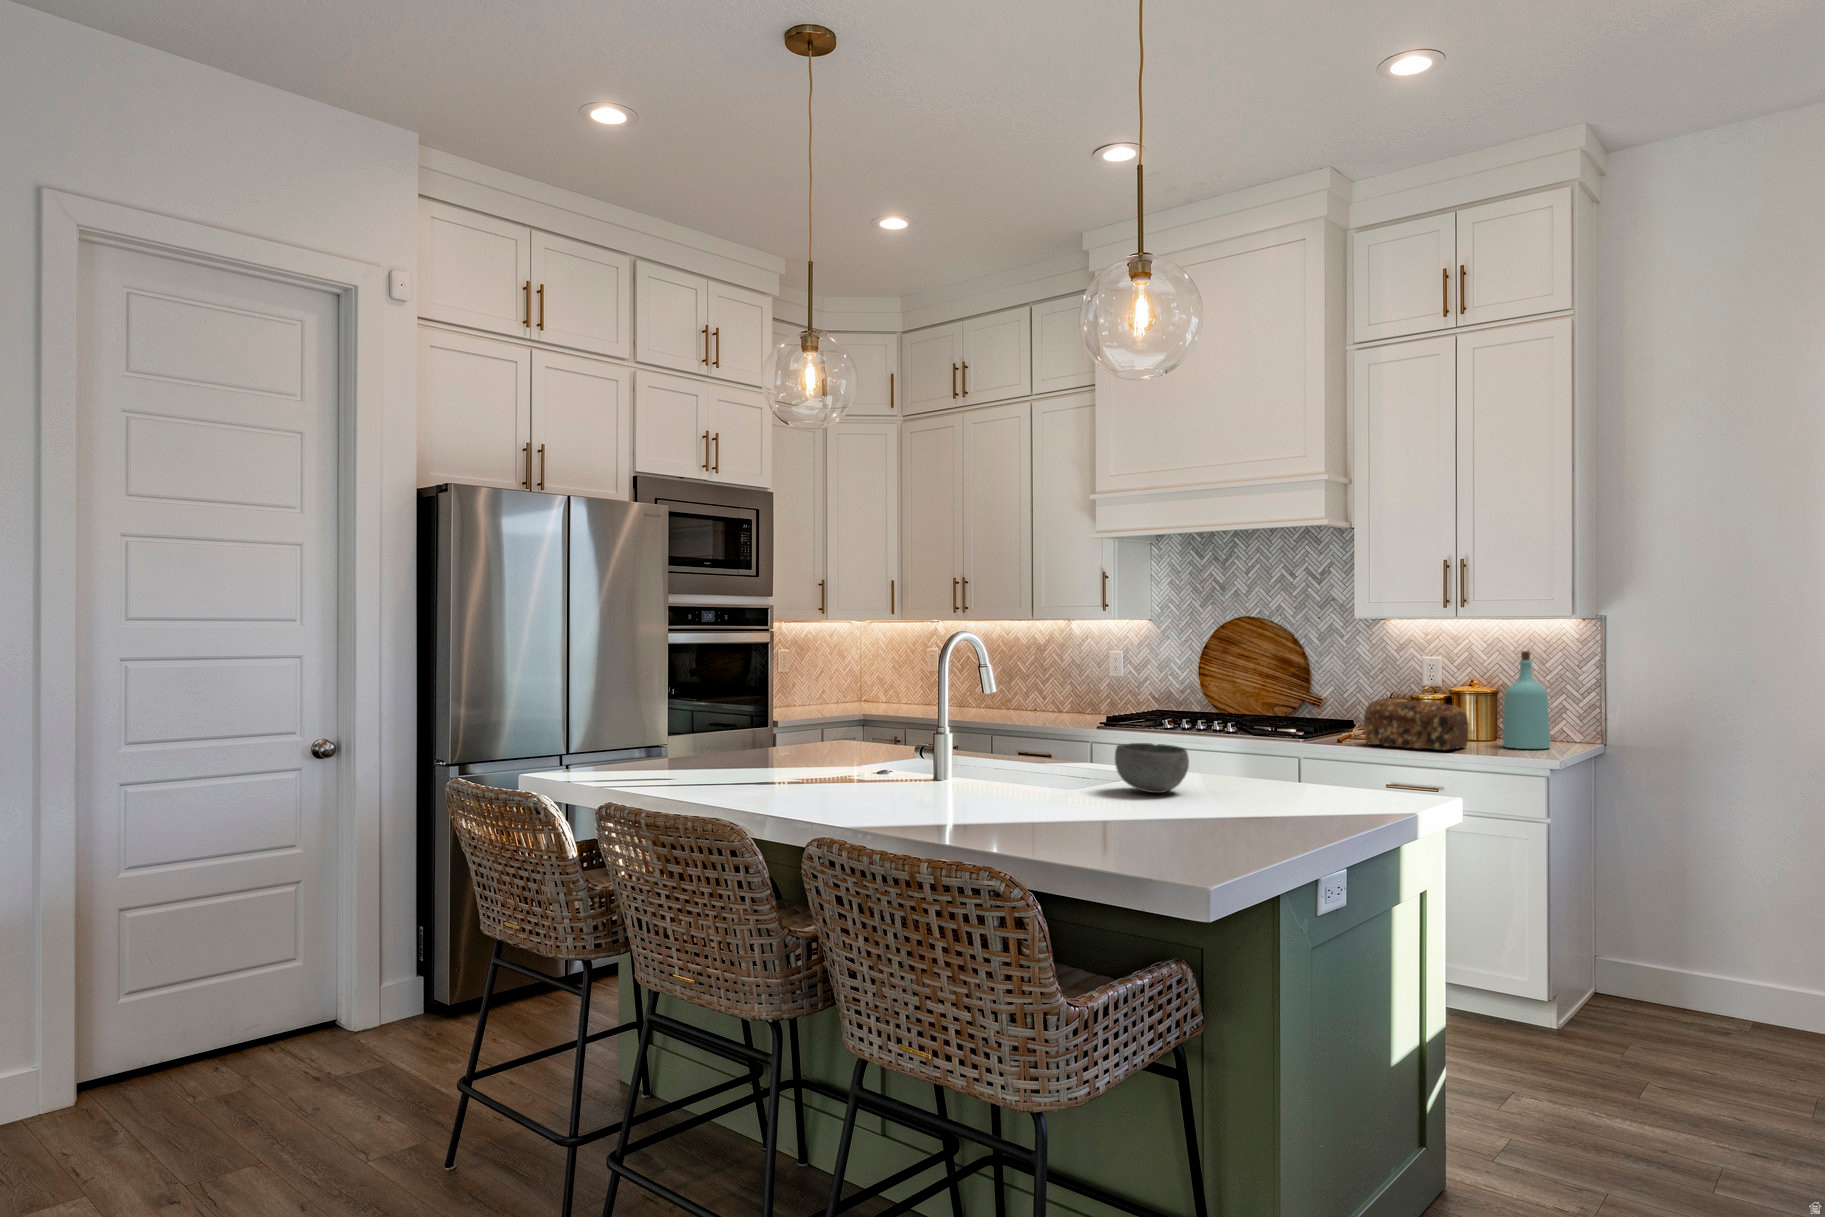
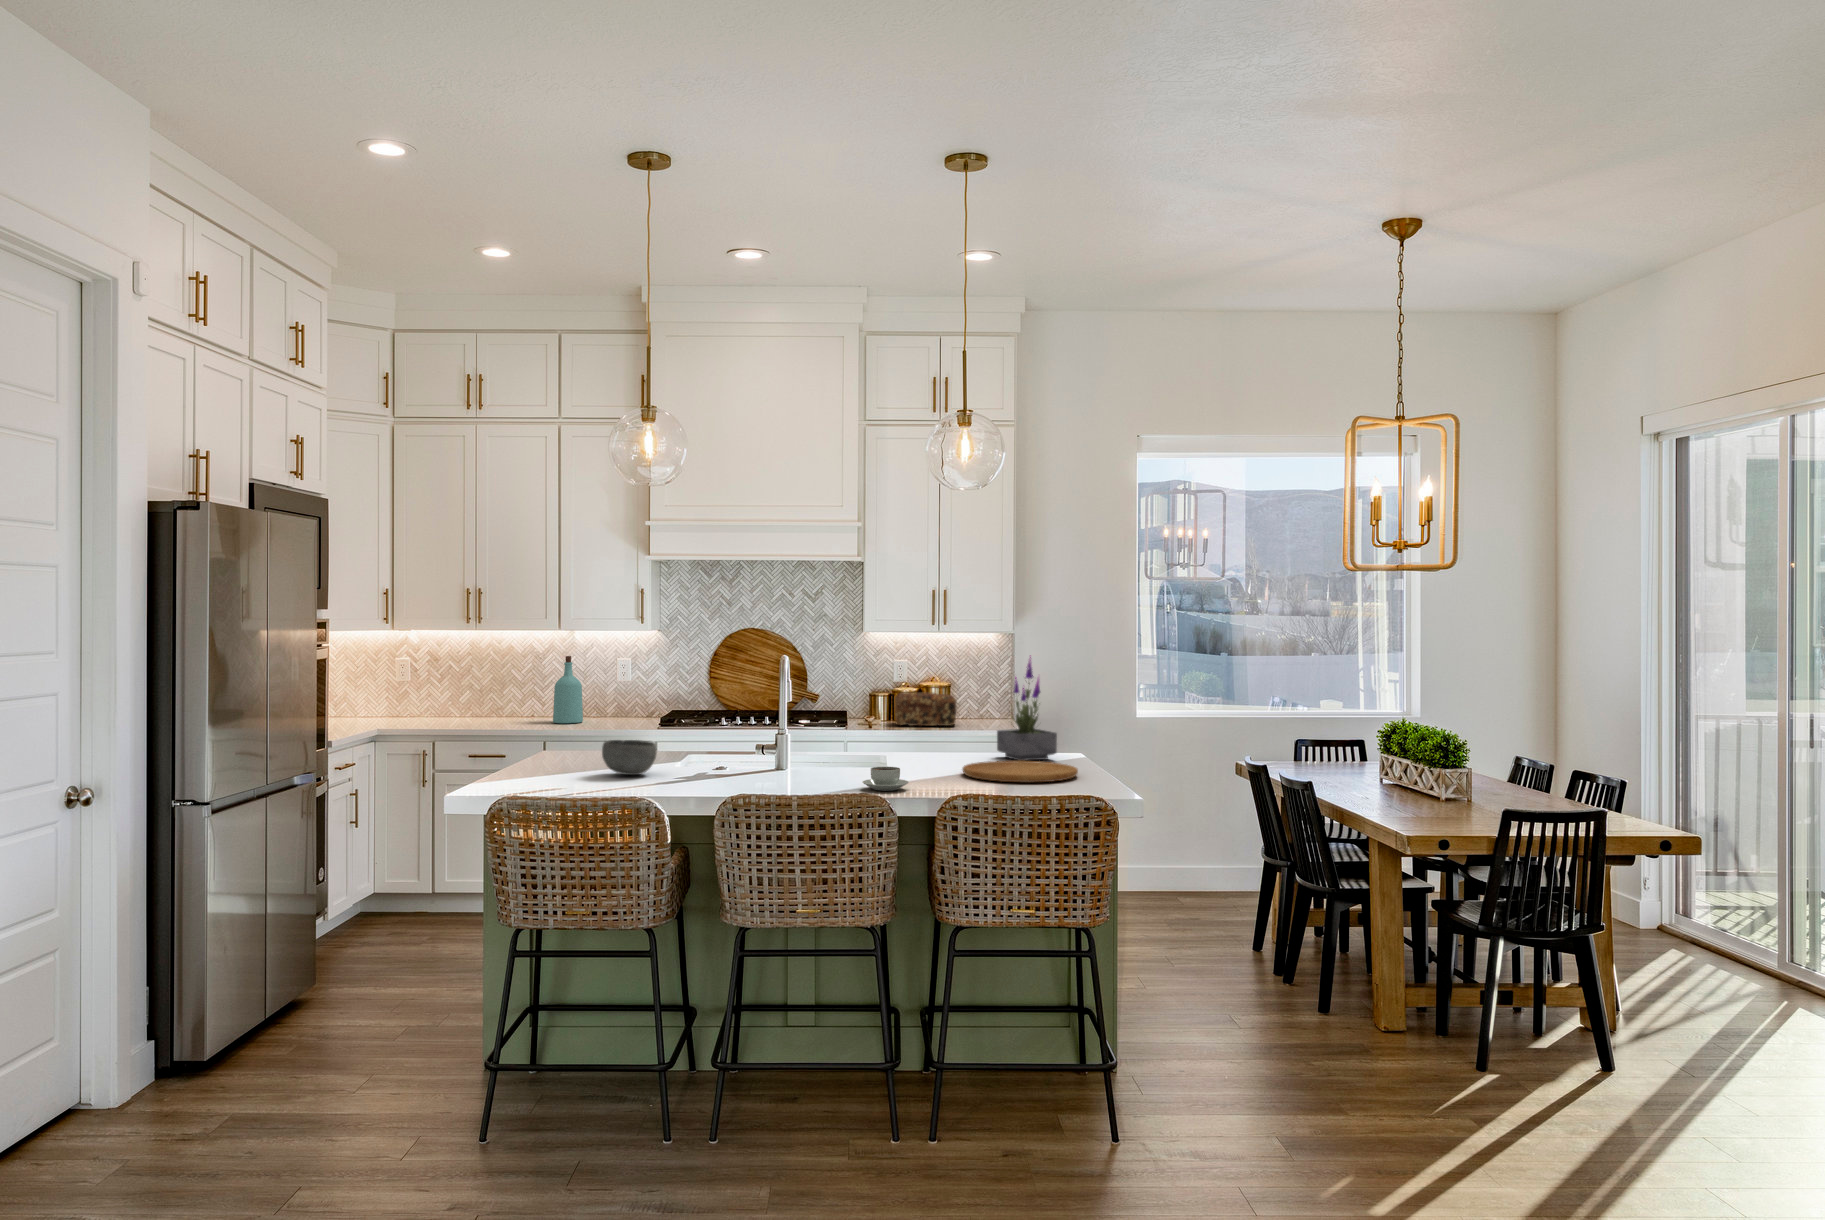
potted plant: none [1227,631,1311,806] -> present [997,655,1057,761]
bottle: present [1503,651,1550,749] -> present [553,656,583,723]
bowl: present [1115,743,1189,793] -> present [602,740,657,775]
coffee cup: none [829,785,898,821] -> present [863,767,909,791]
cutting board: none [1038,797,1230,839] -> present [962,761,1078,782]

